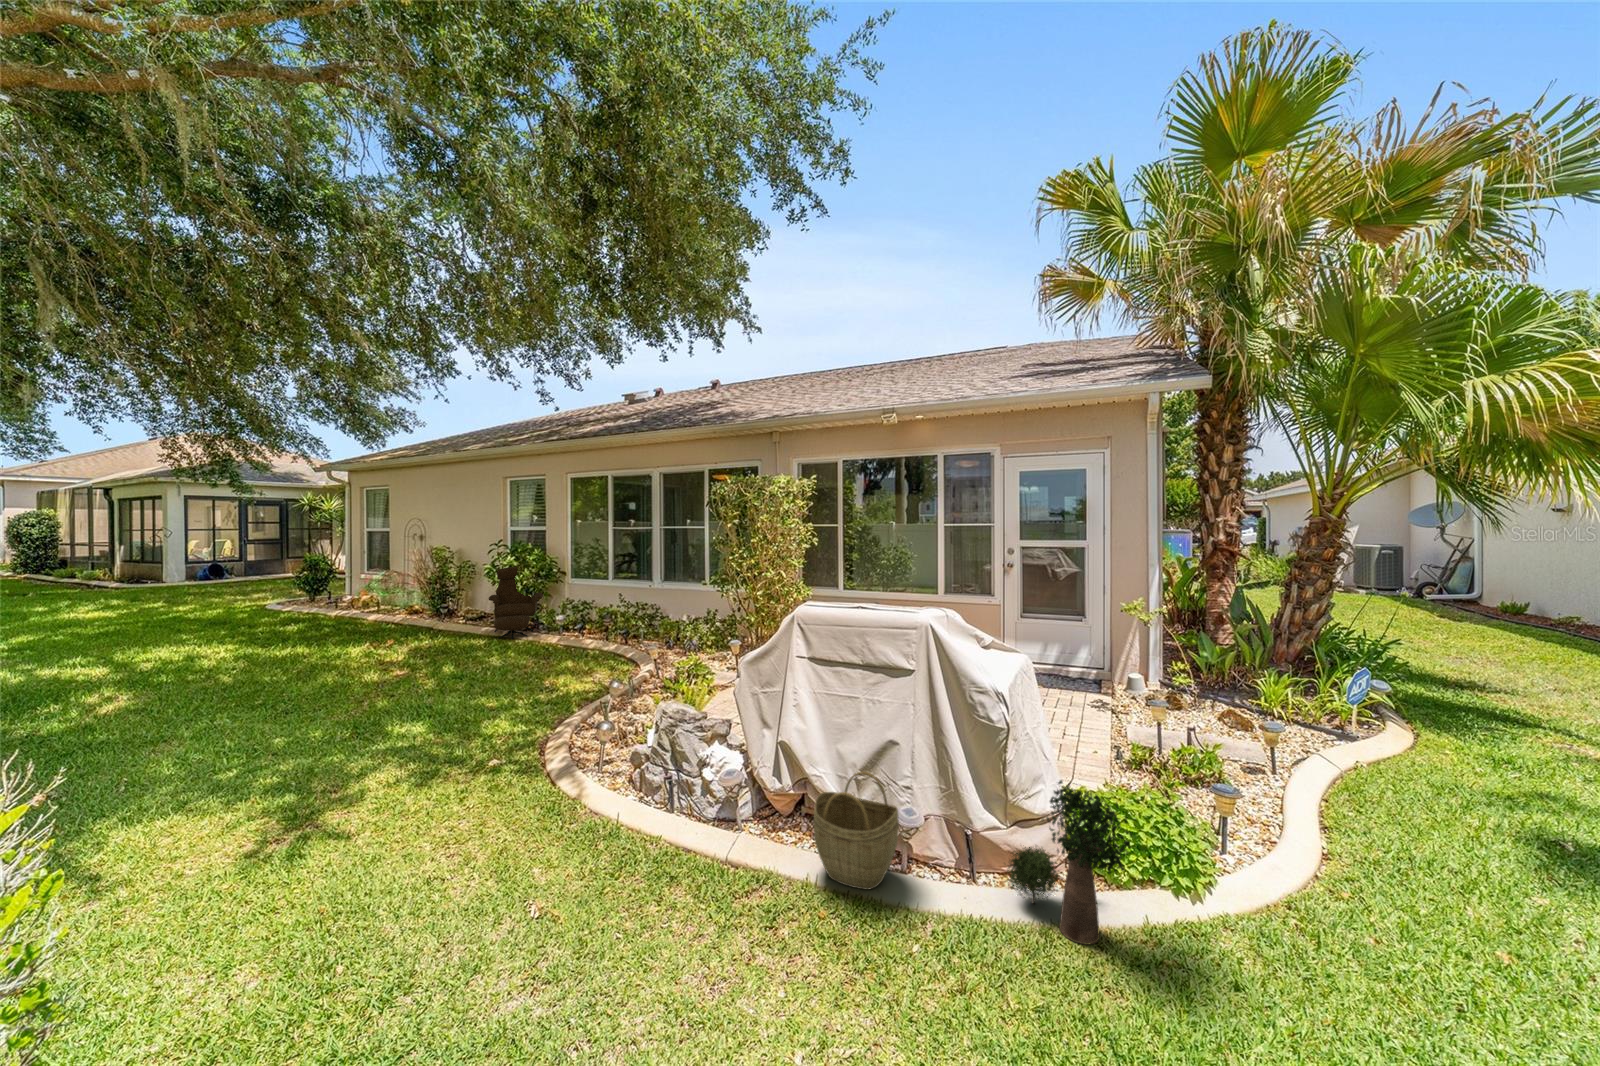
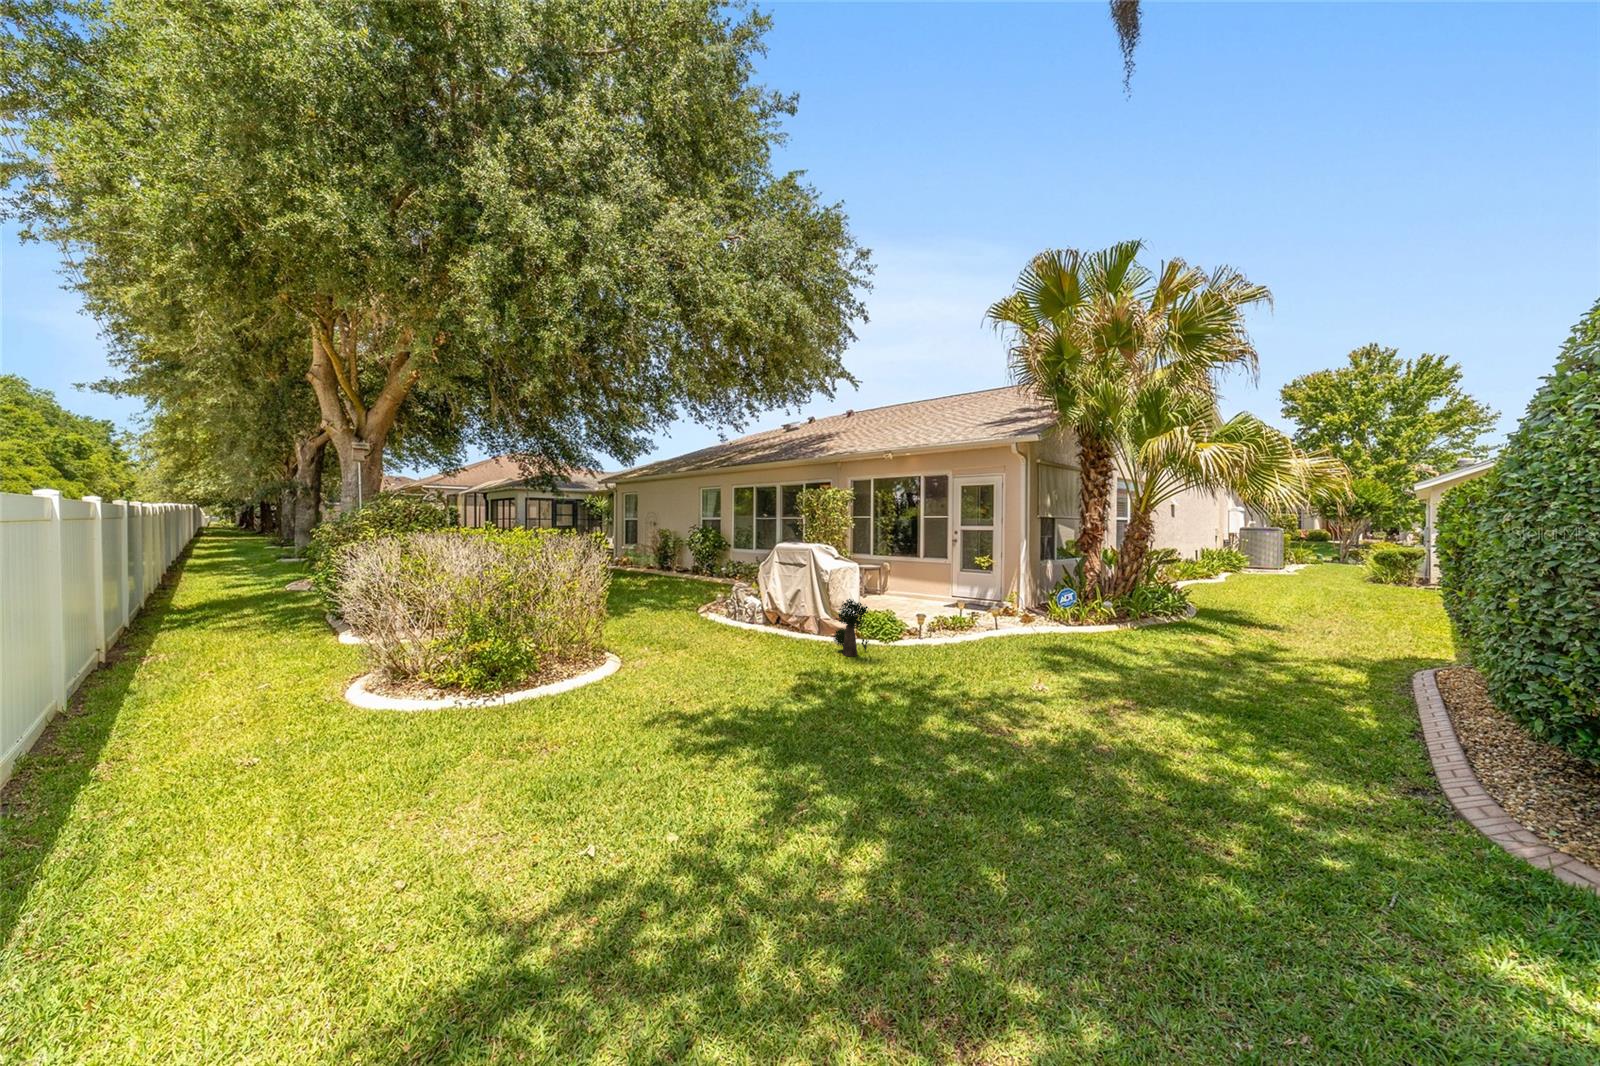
lounge chair: present [489,567,543,639] -> none [688,540,720,583]
woven basket: present [814,772,899,890] -> none [769,602,803,644]

